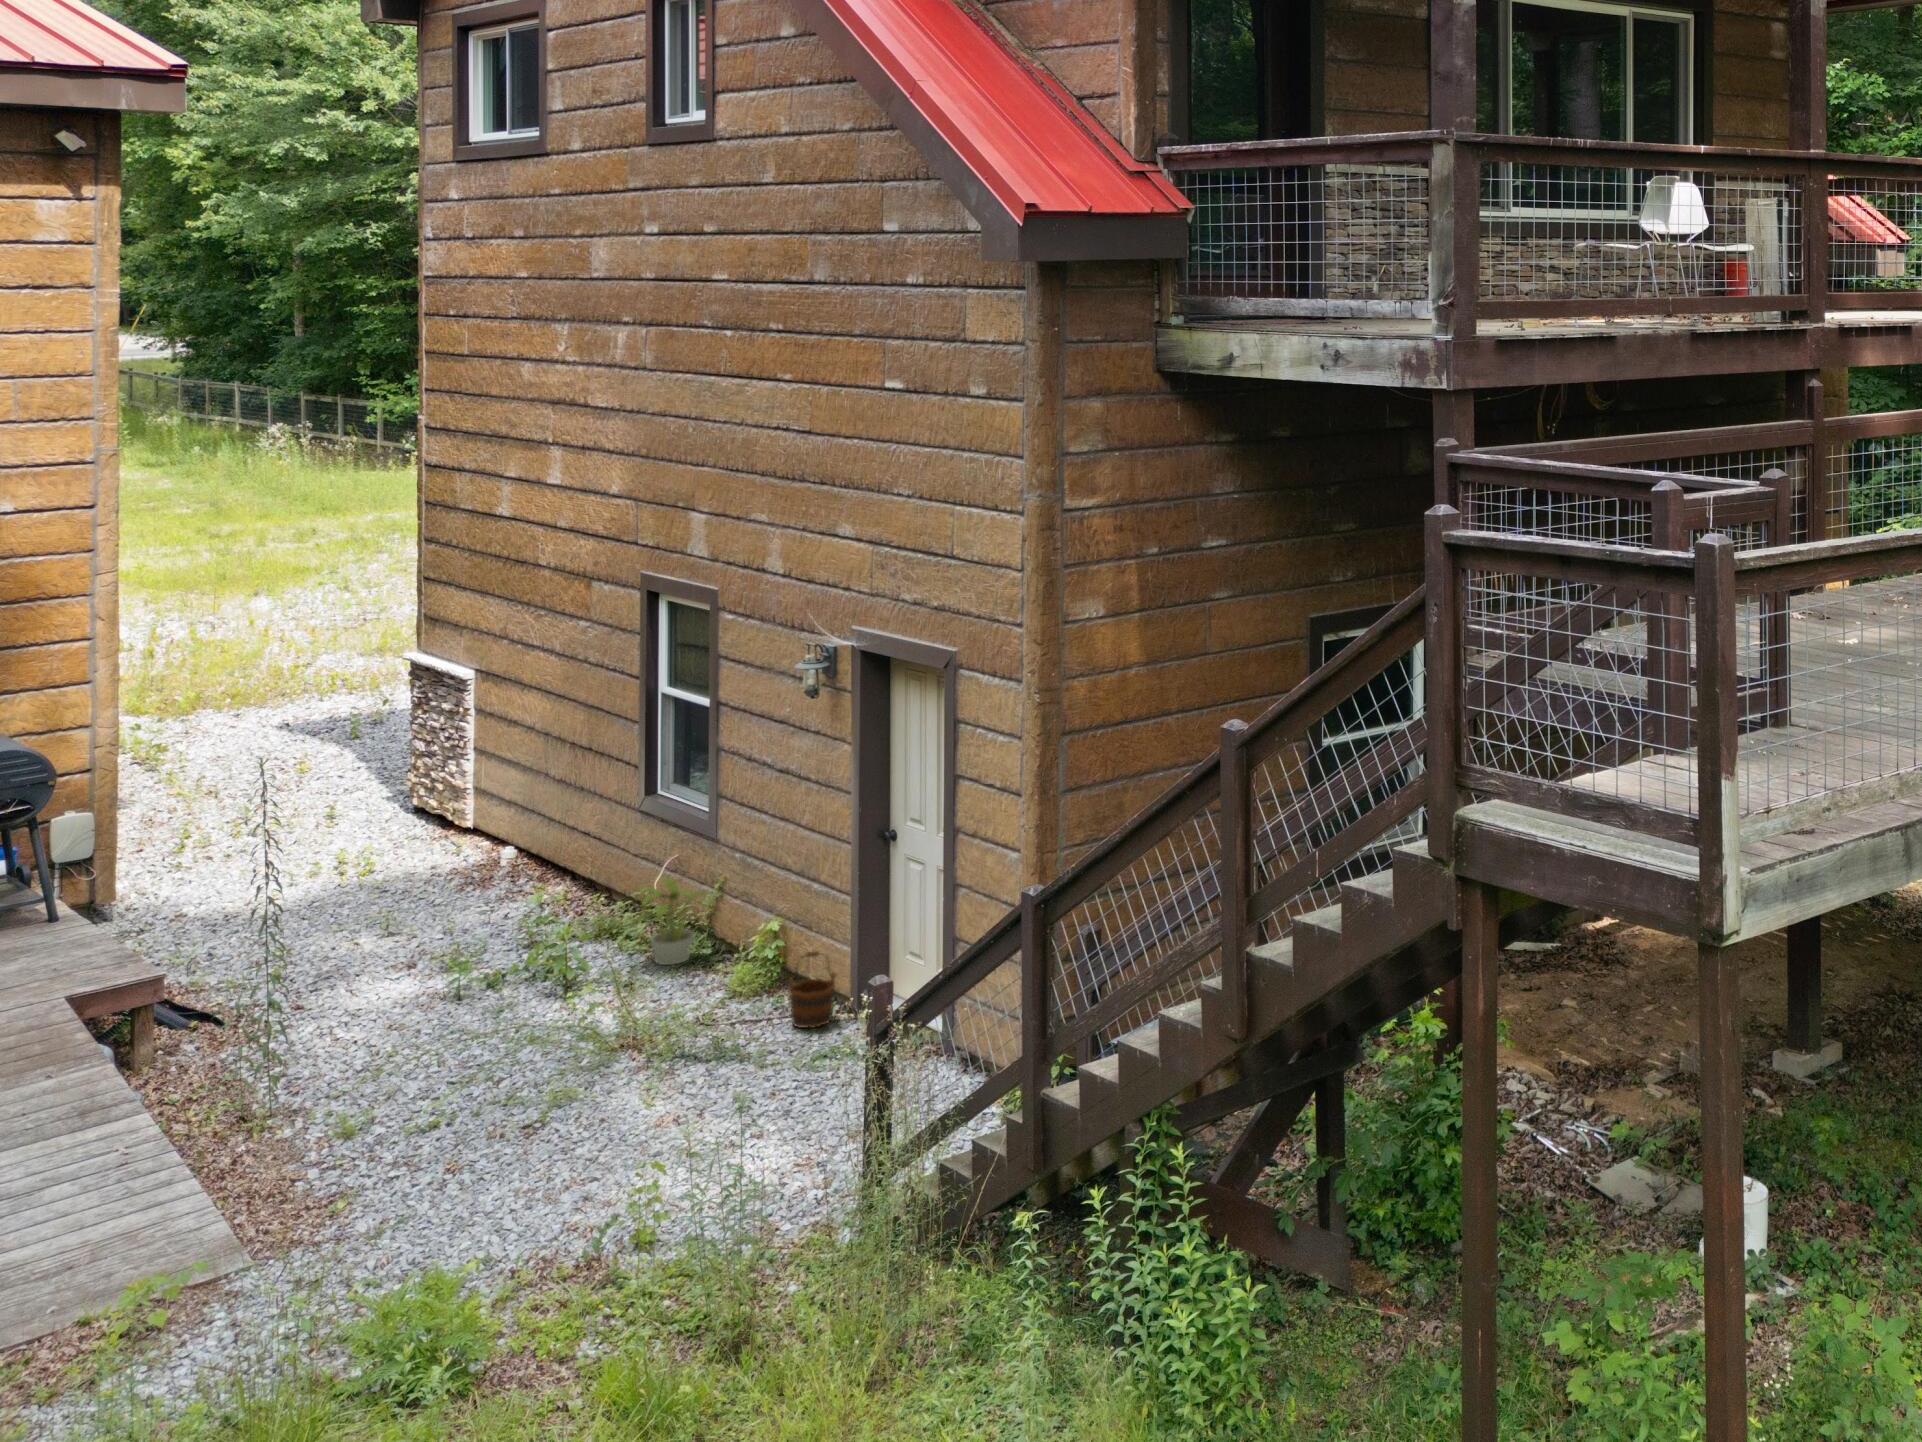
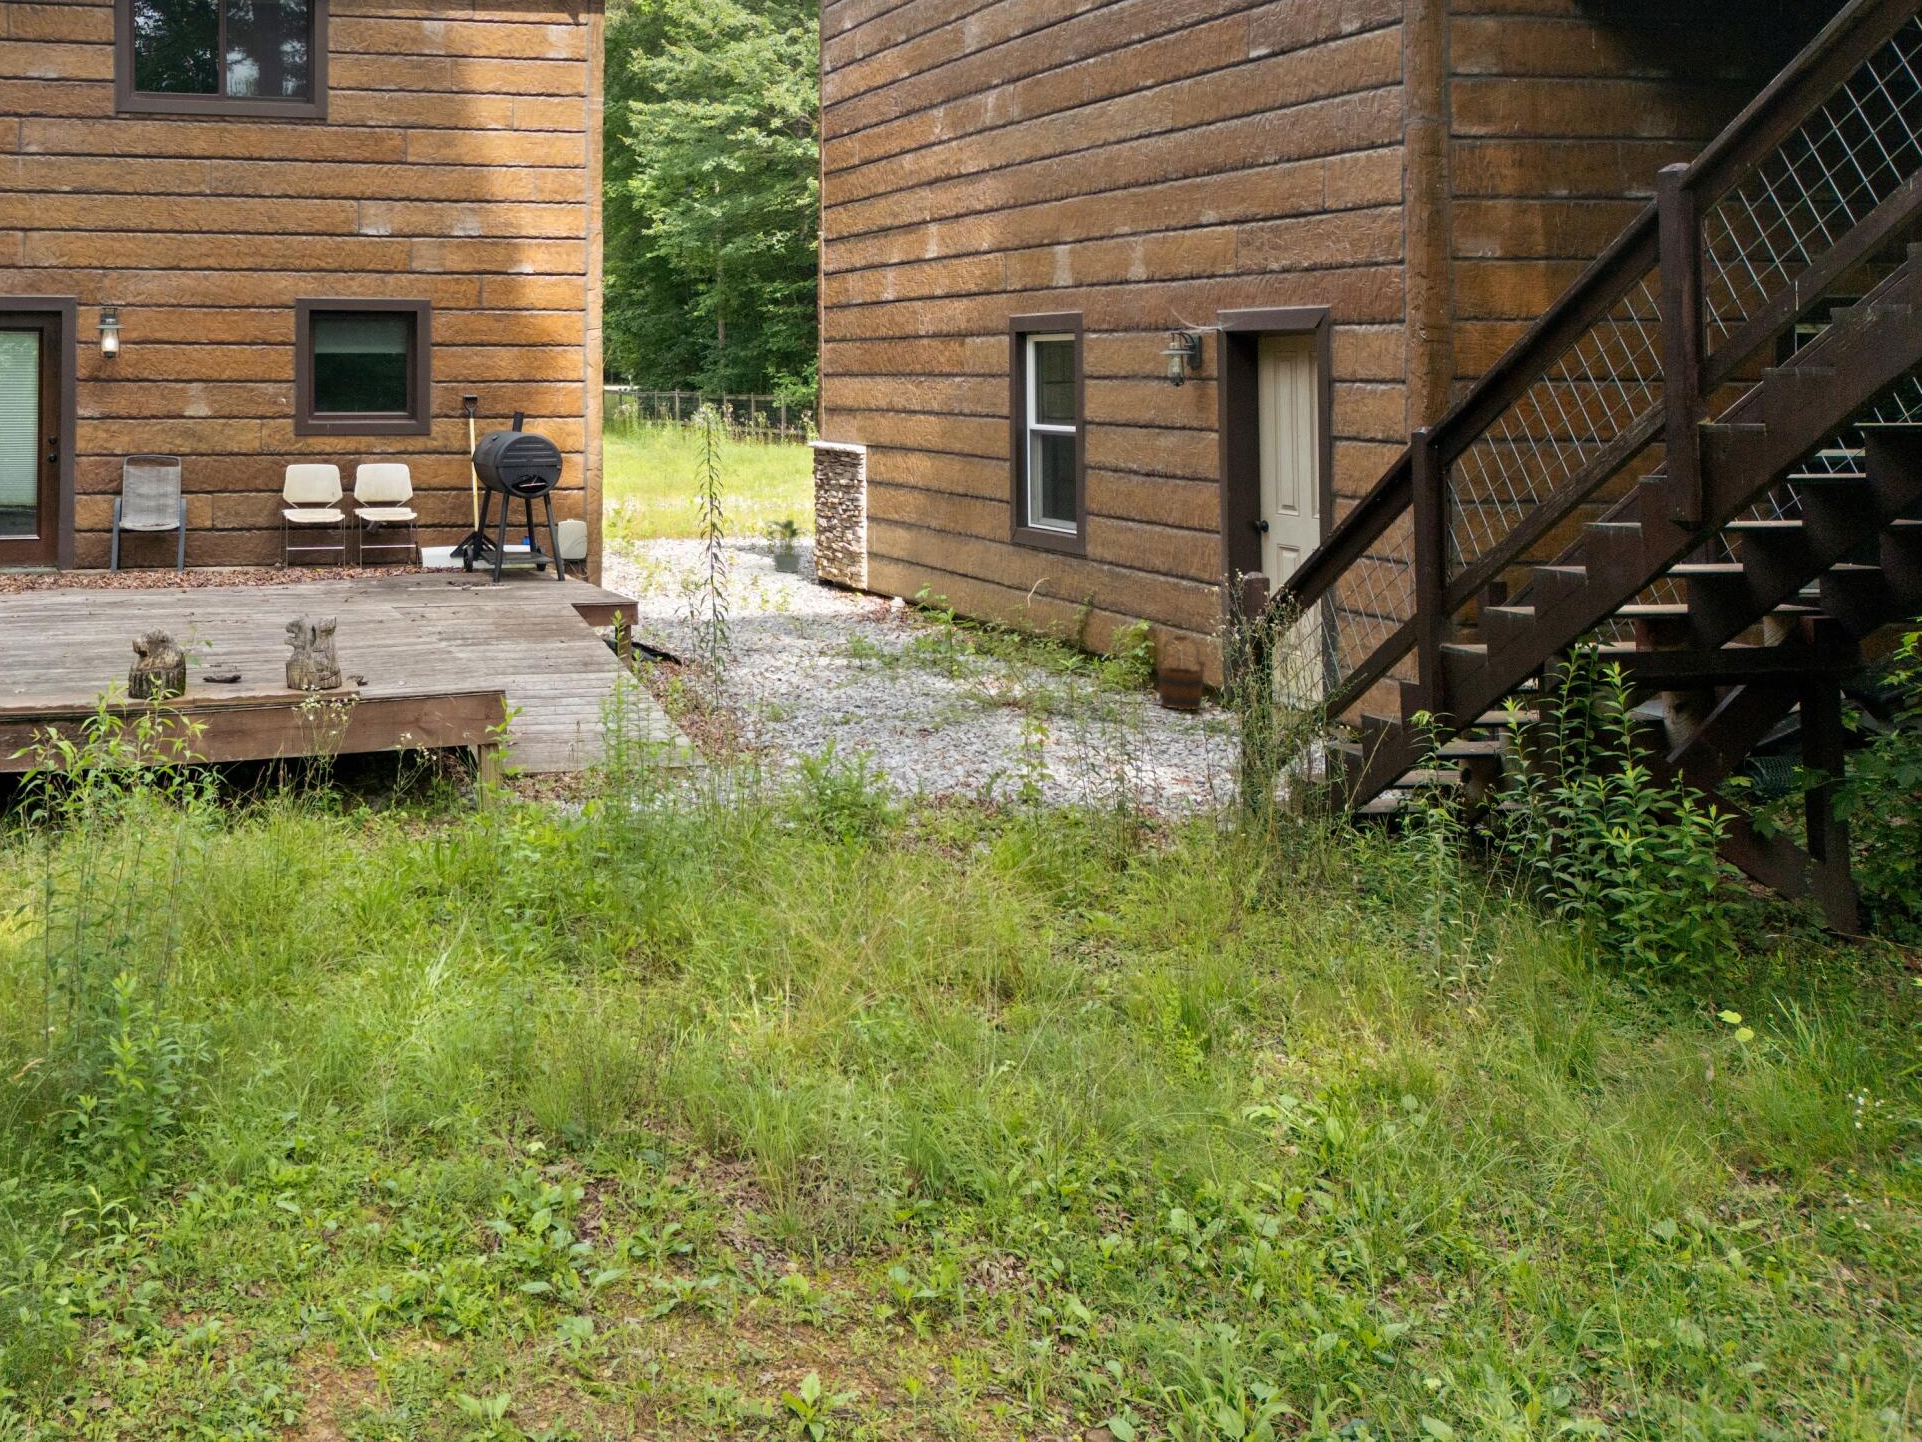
potted plant: present [630,878,715,965] -> present [764,520,807,572]

